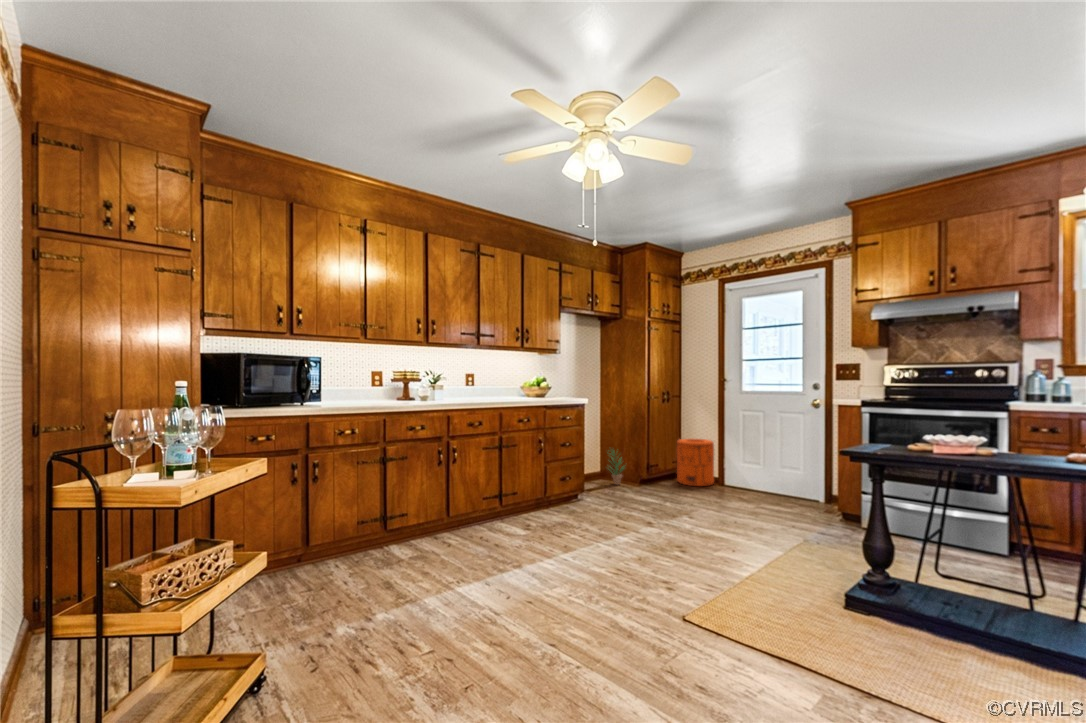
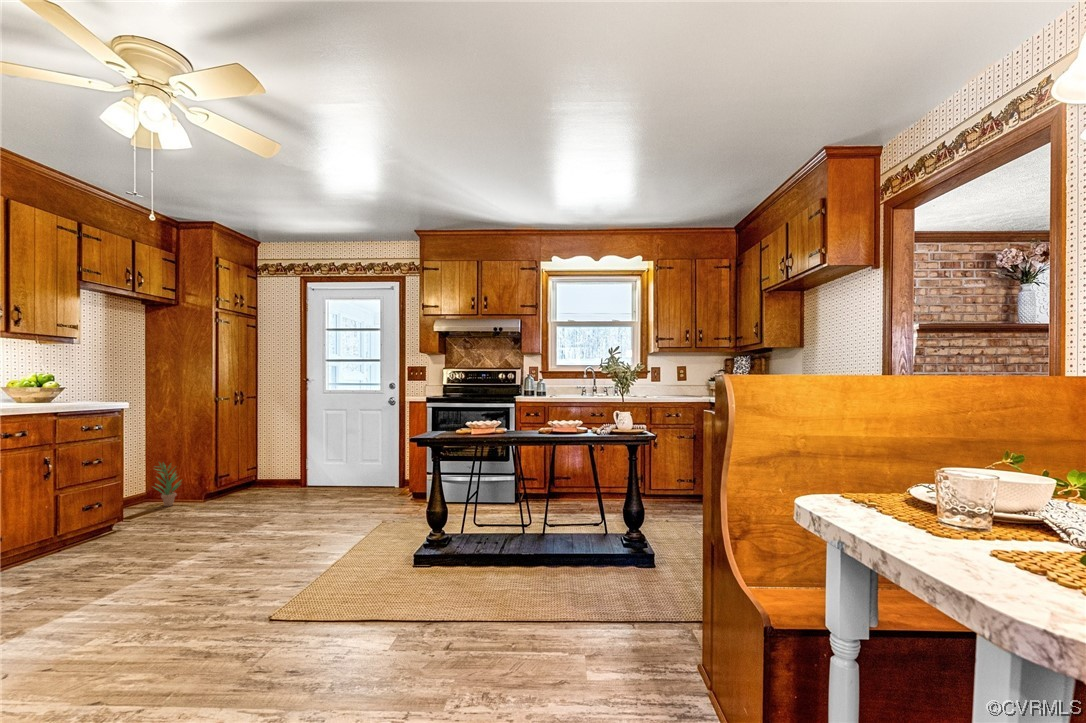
trash can: present [677,439,714,486] -> none [248,443,291,493]

